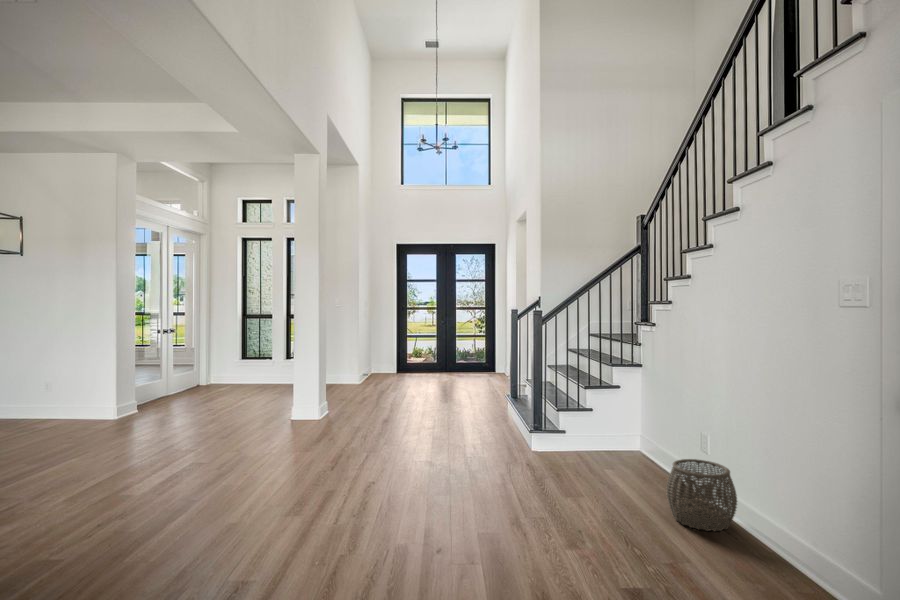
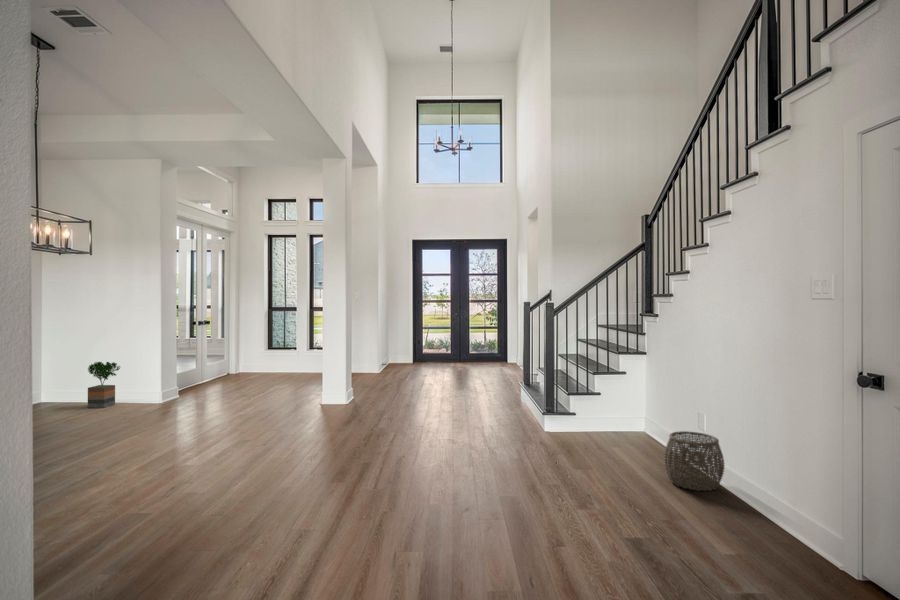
potted tree: none [33,373,74,425] -> present [88,362,120,408]

